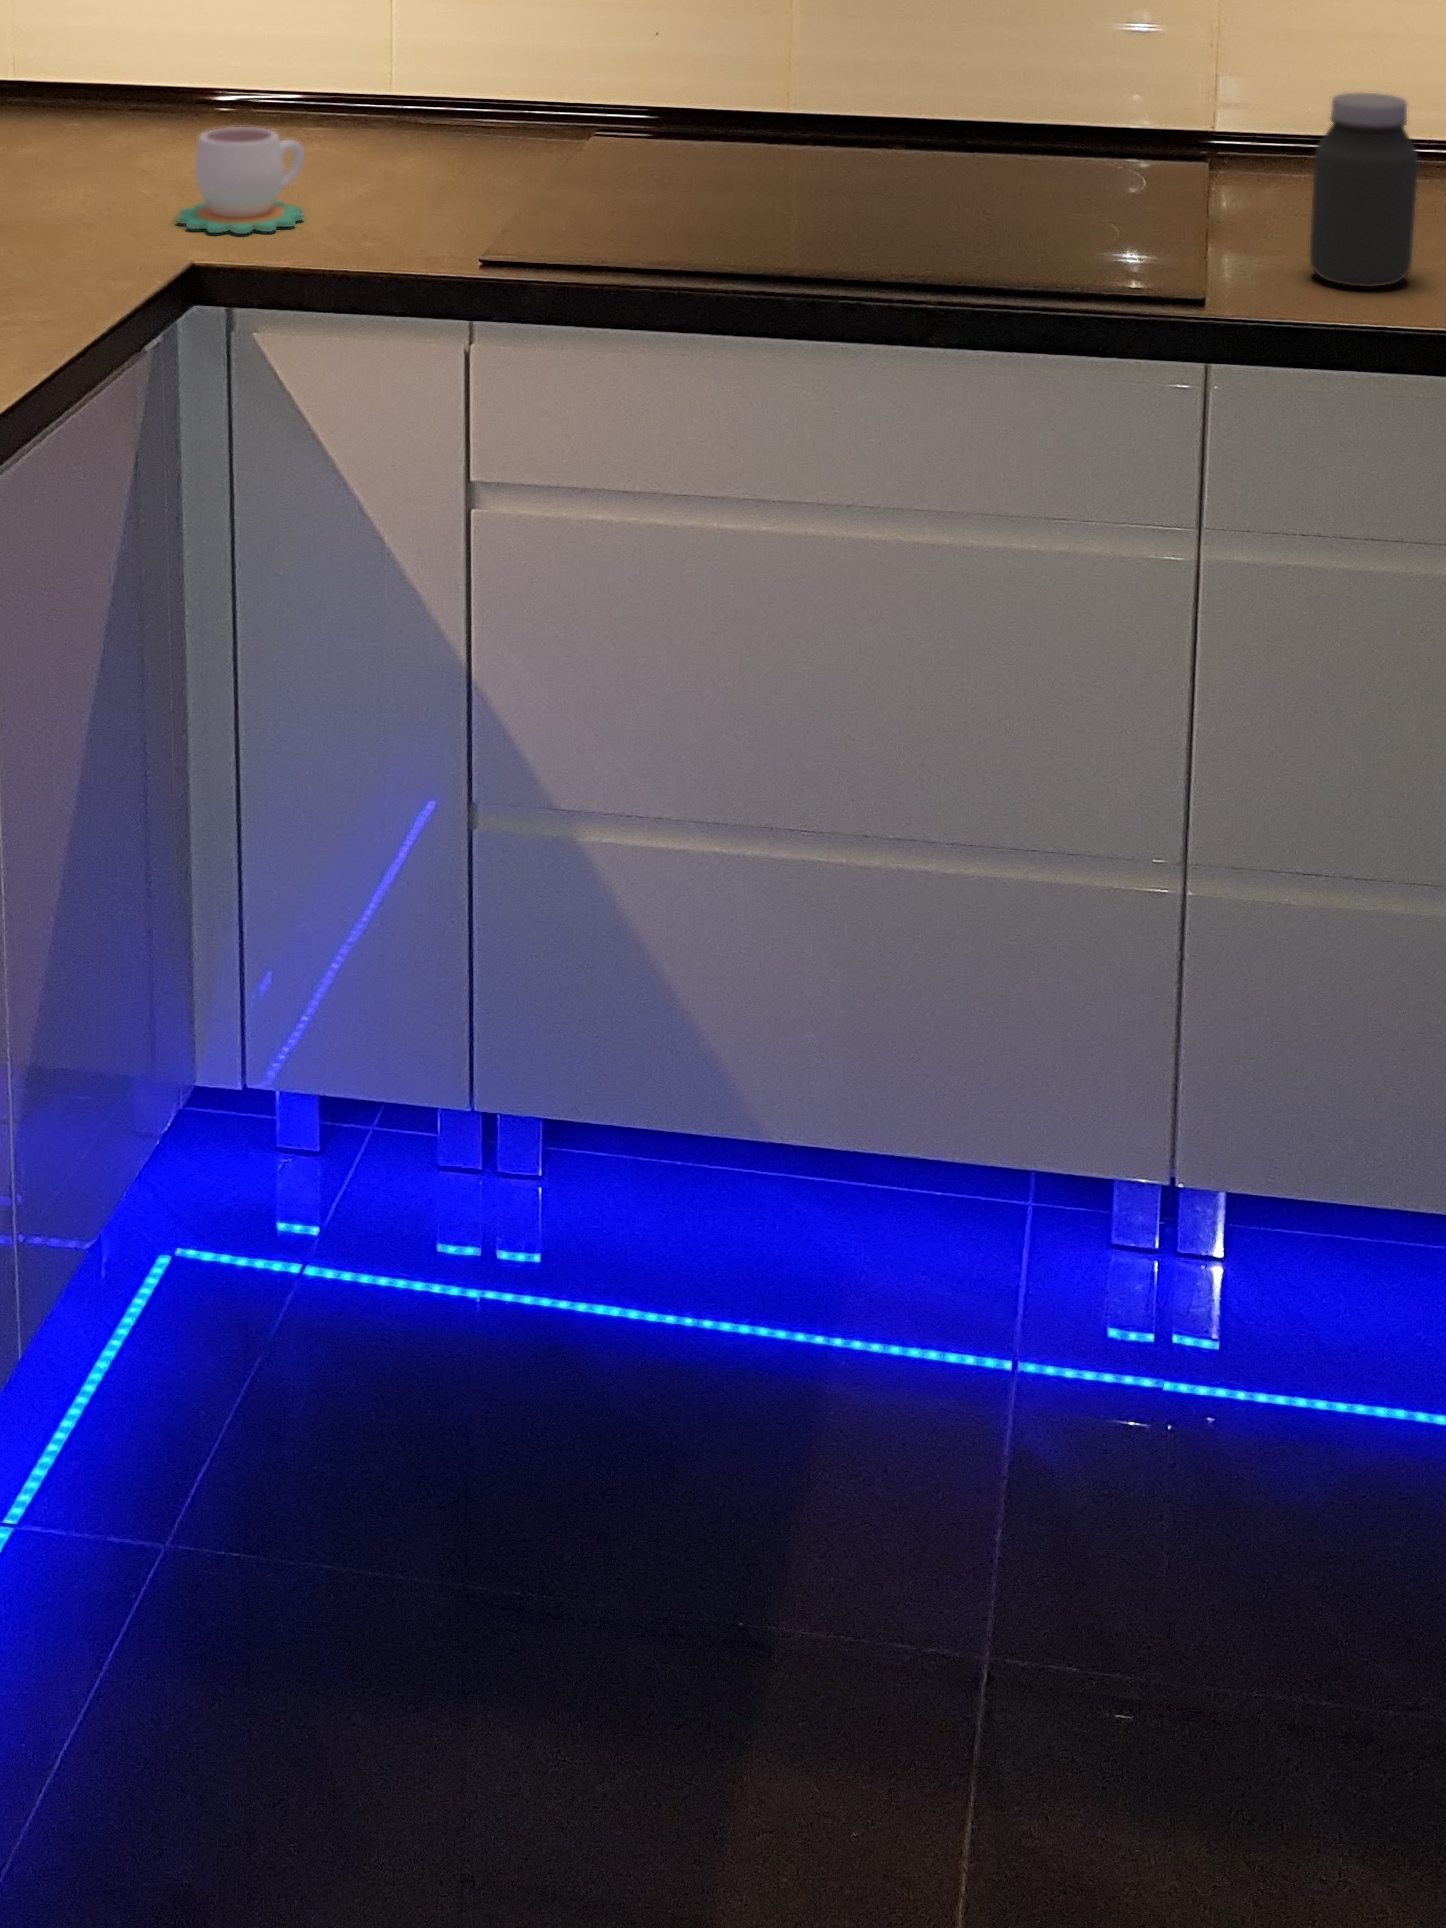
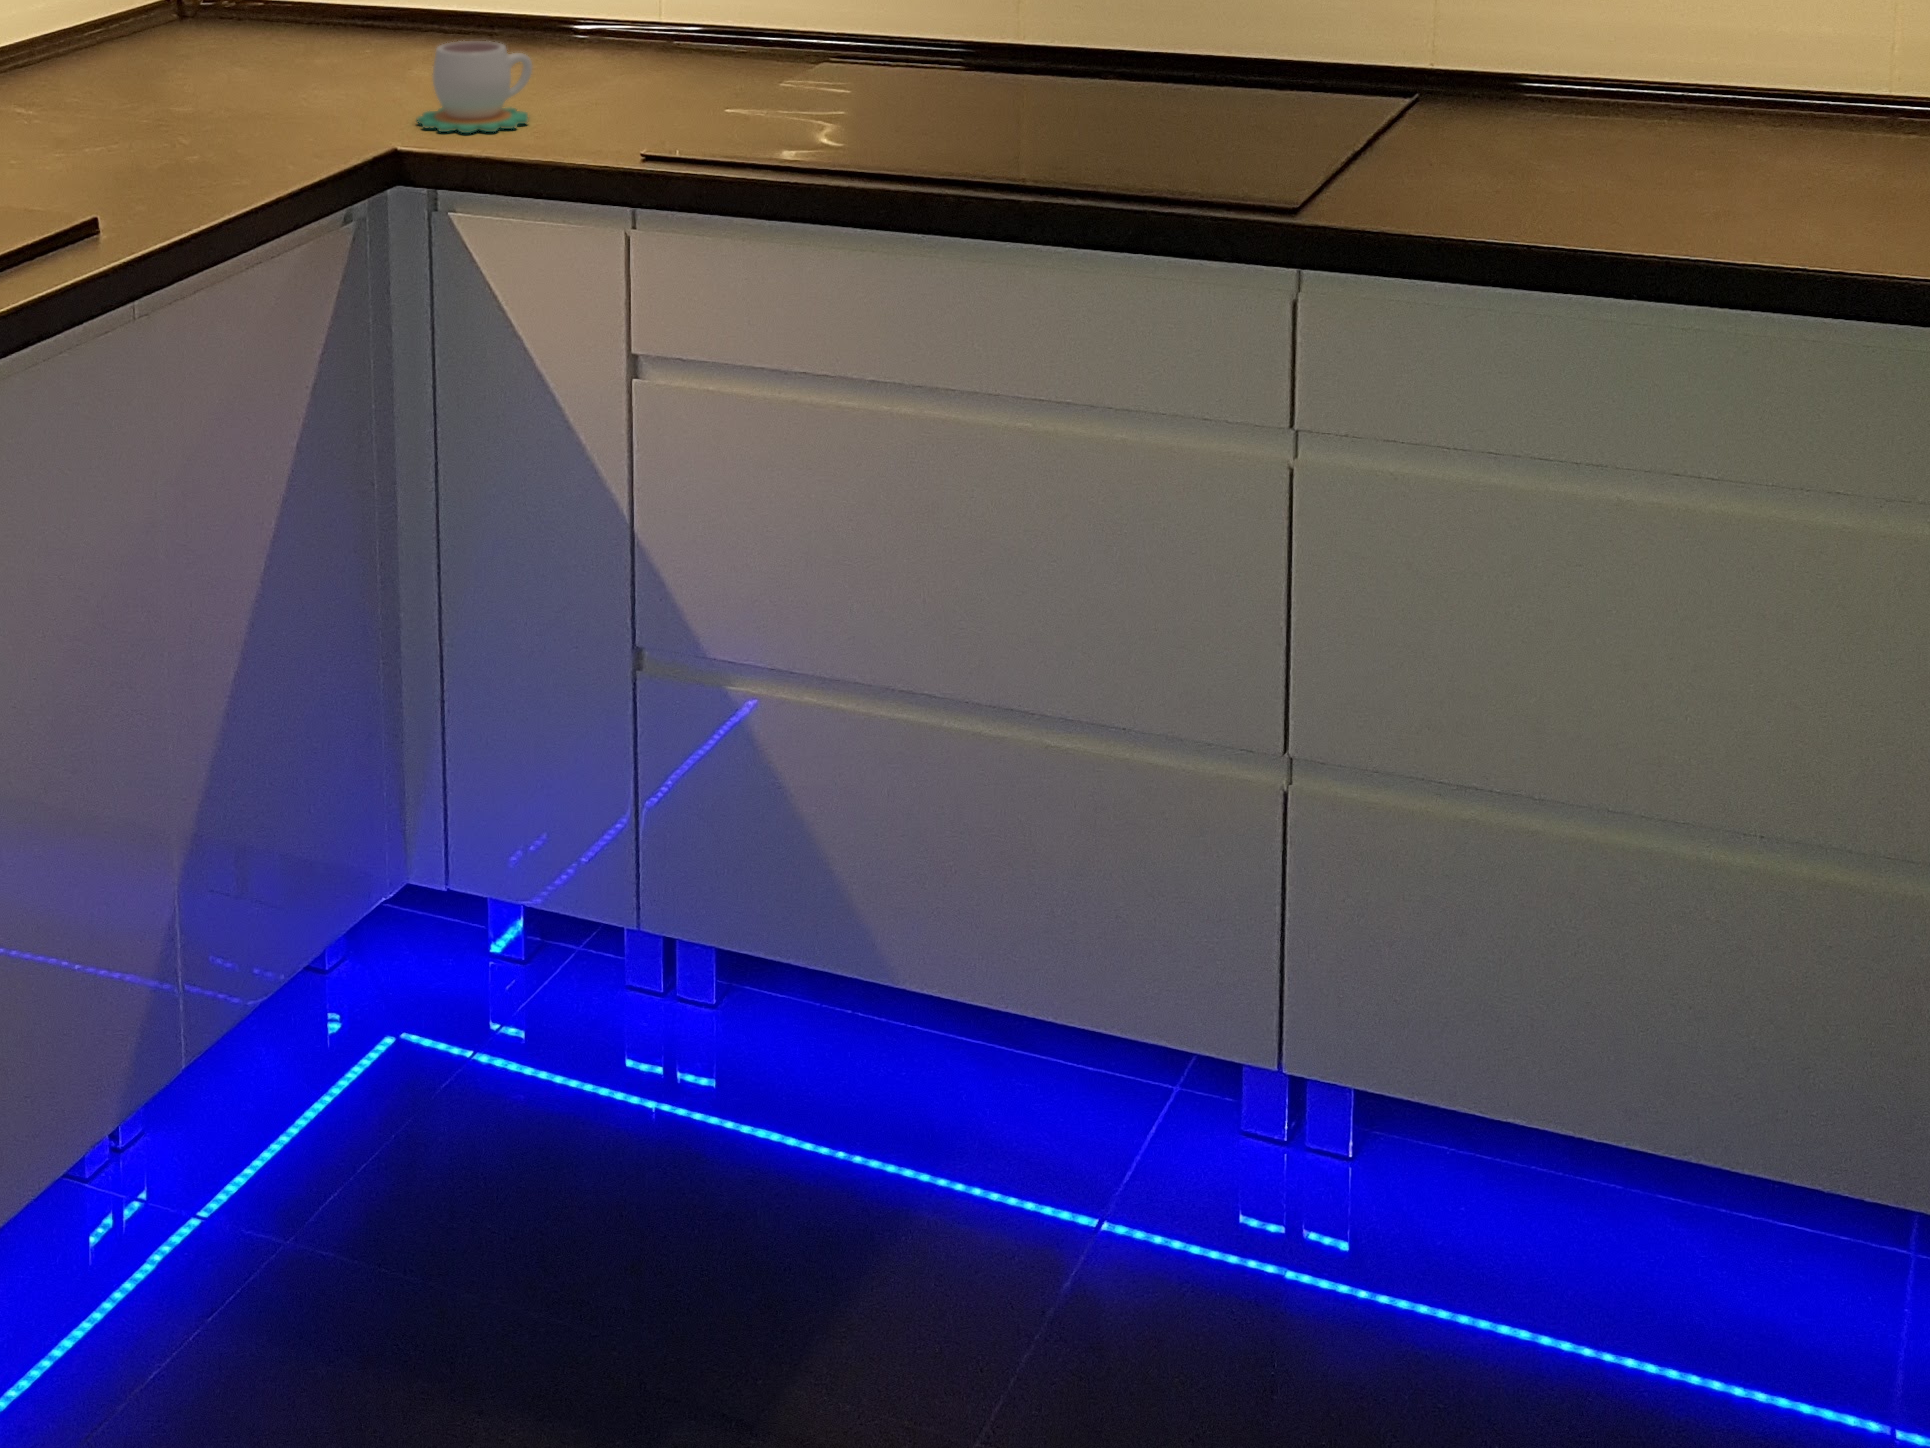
jar: present [1309,93,1418,287] -> none [1445,19,1551,207]

